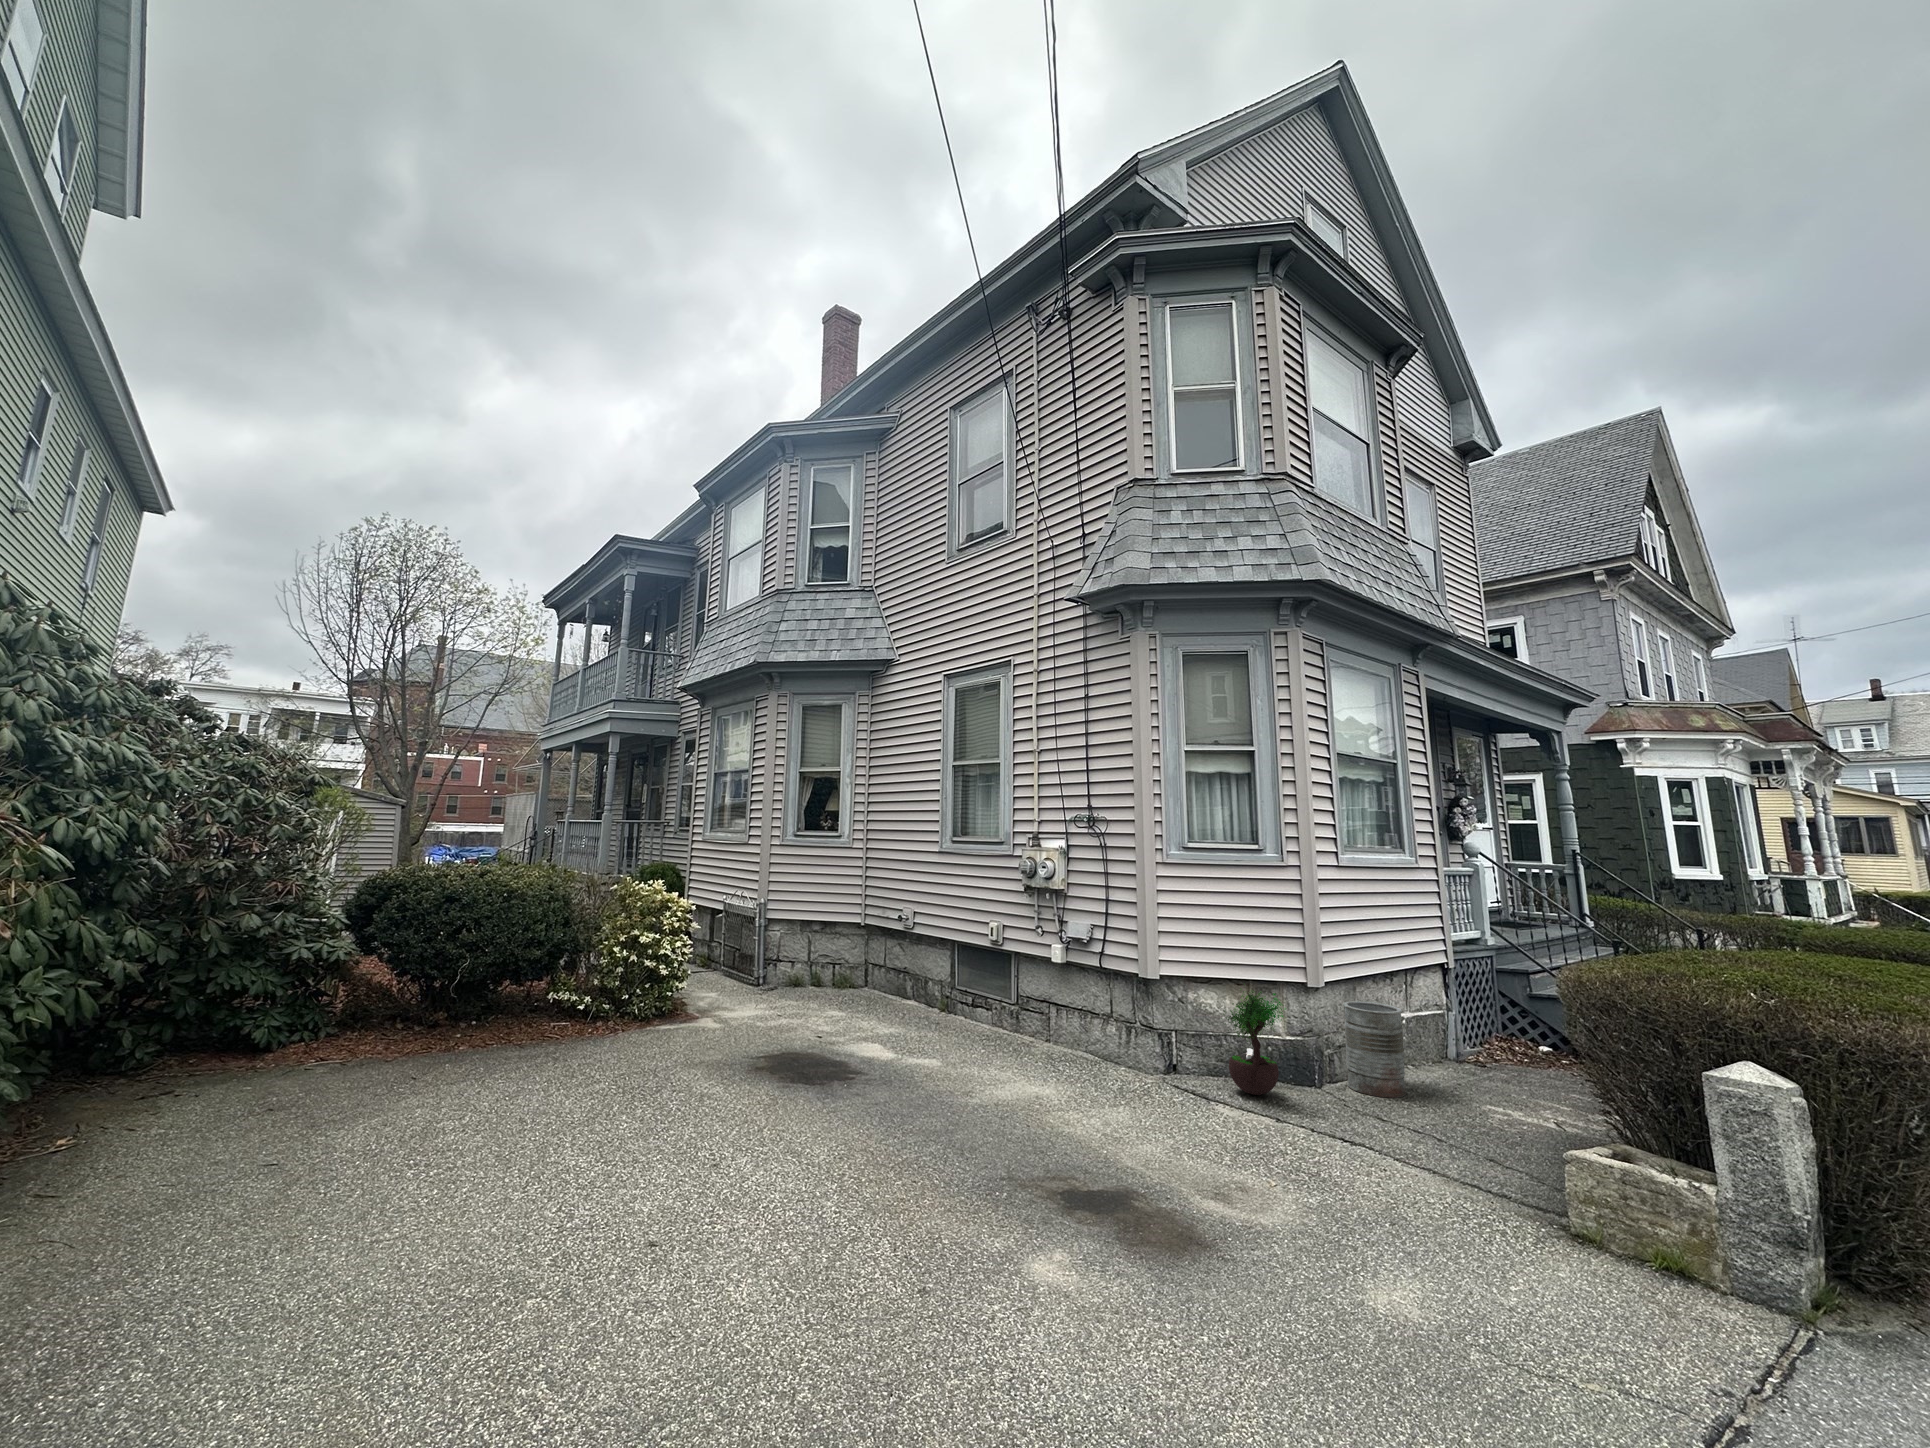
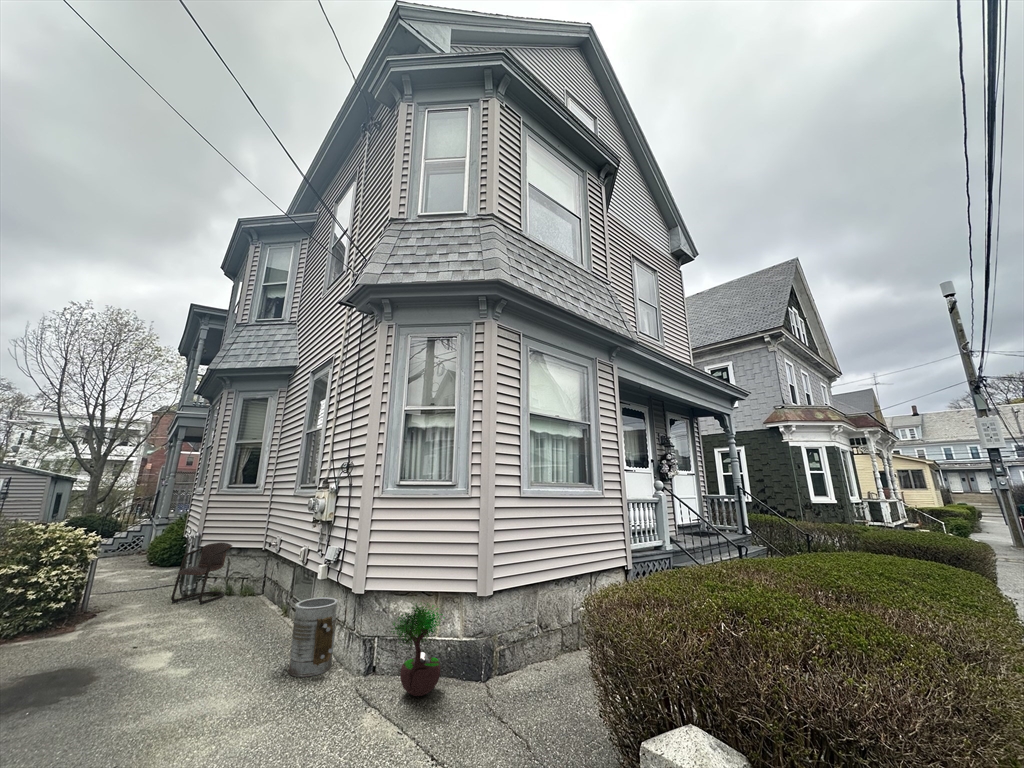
chair: none [759,912,819,995] -> present [171,543,232,605]
trash can: present [1343,1001,1406,1098] -> present [288,597,338,677]

